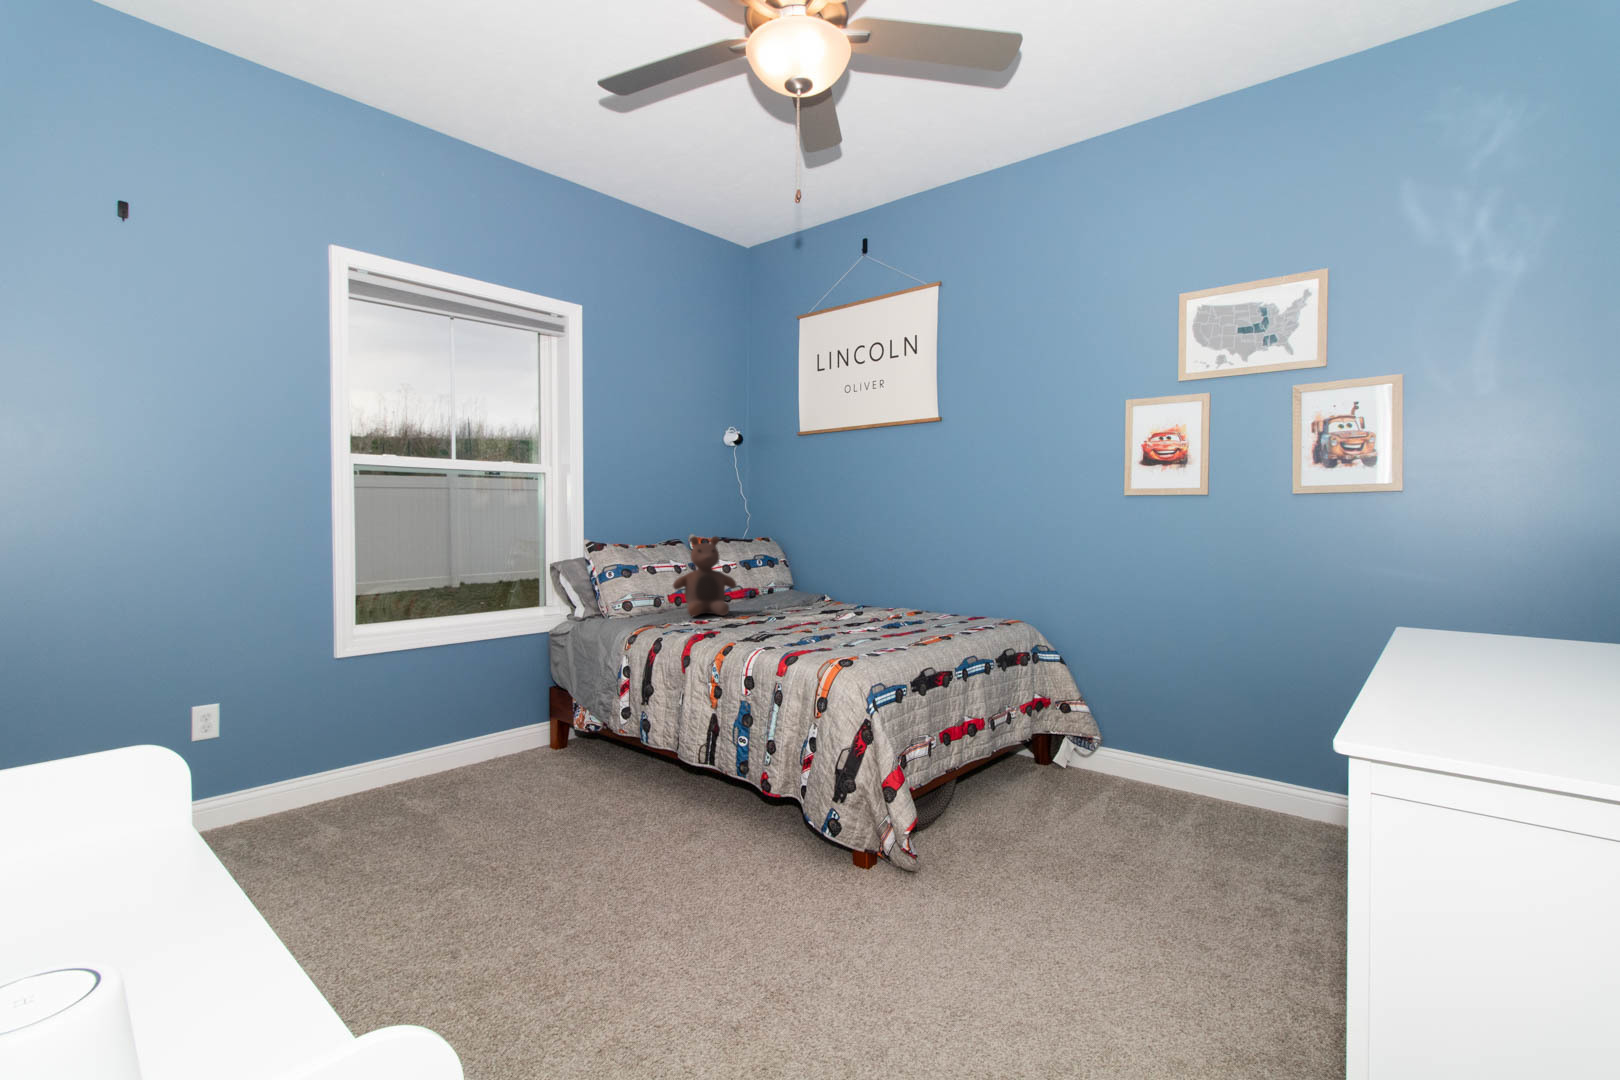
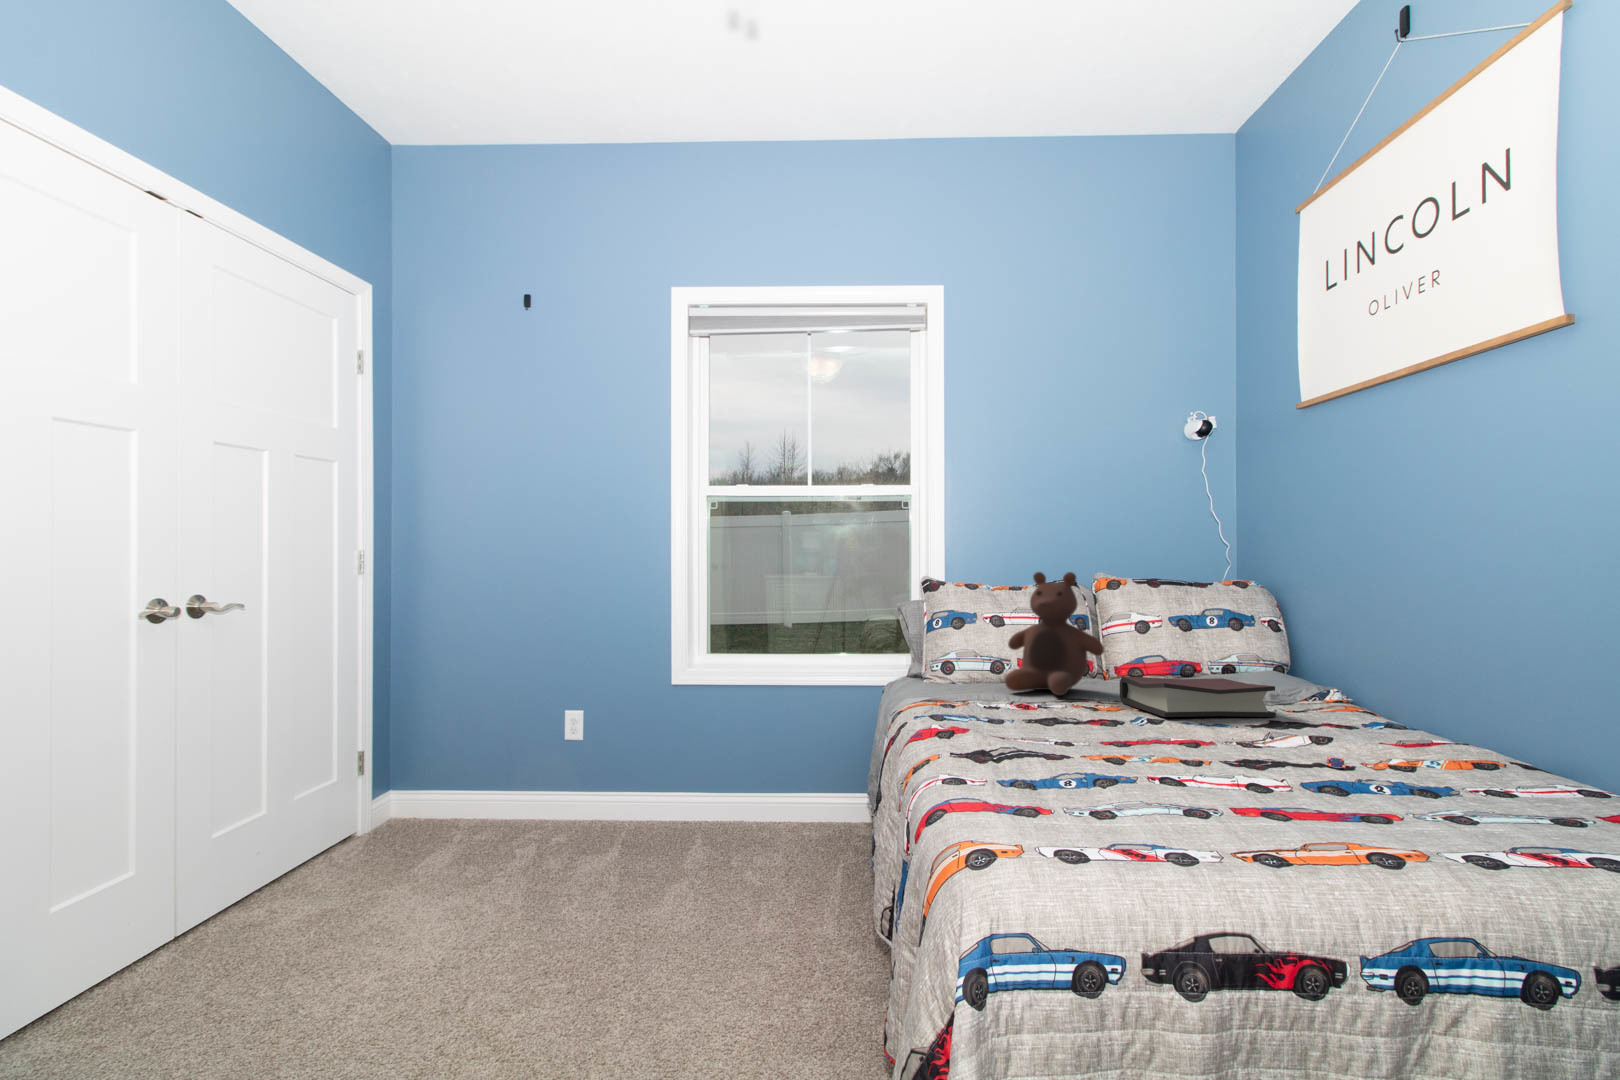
hardback book: none [758,595,834,619] -> present [1120,676,1276,717]

